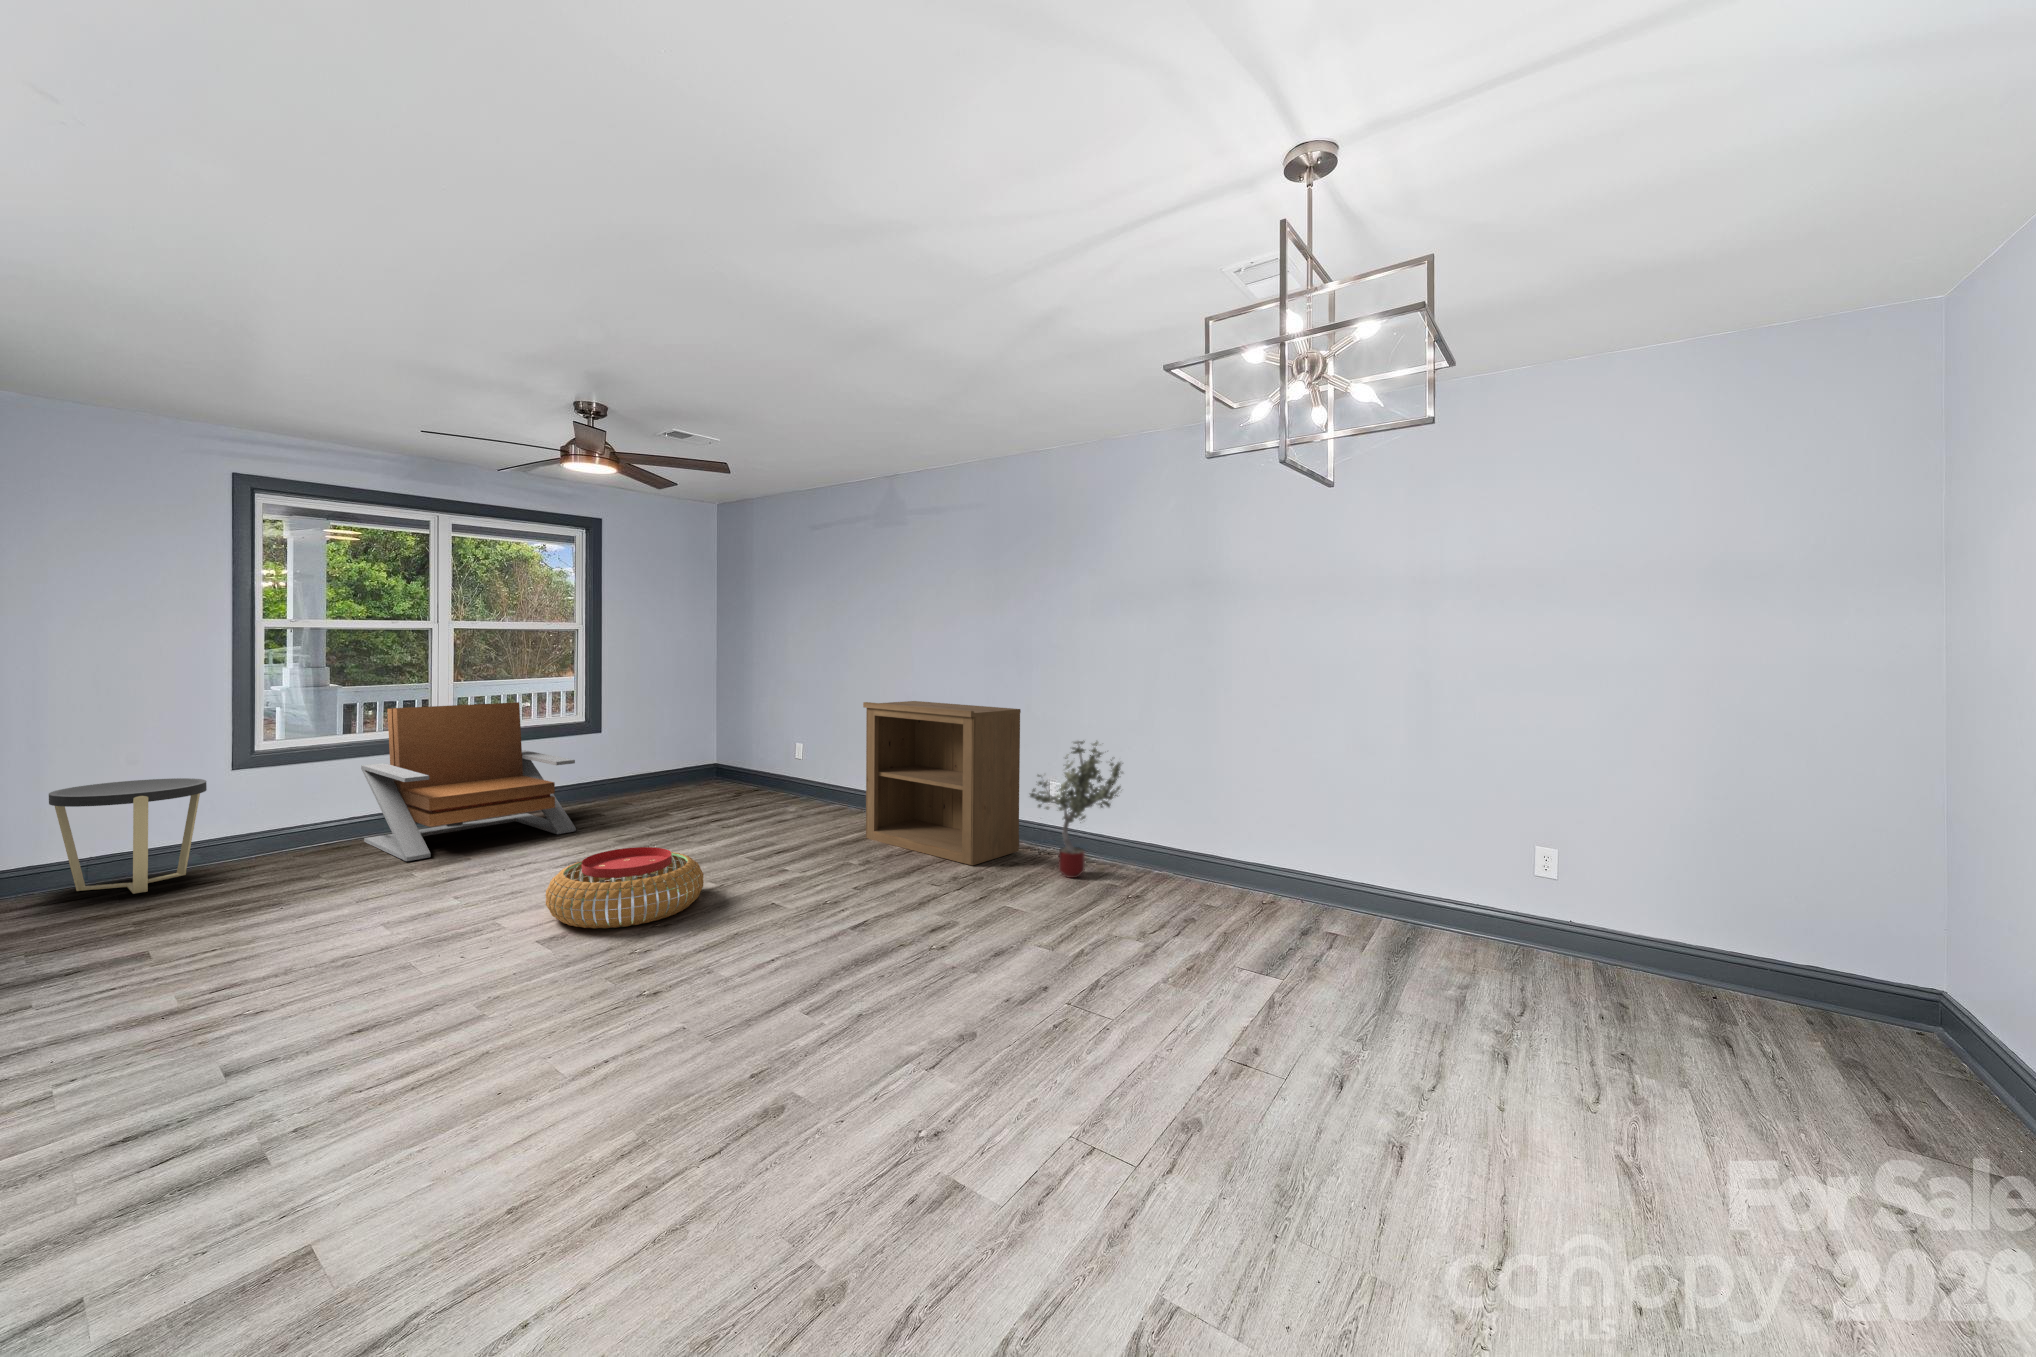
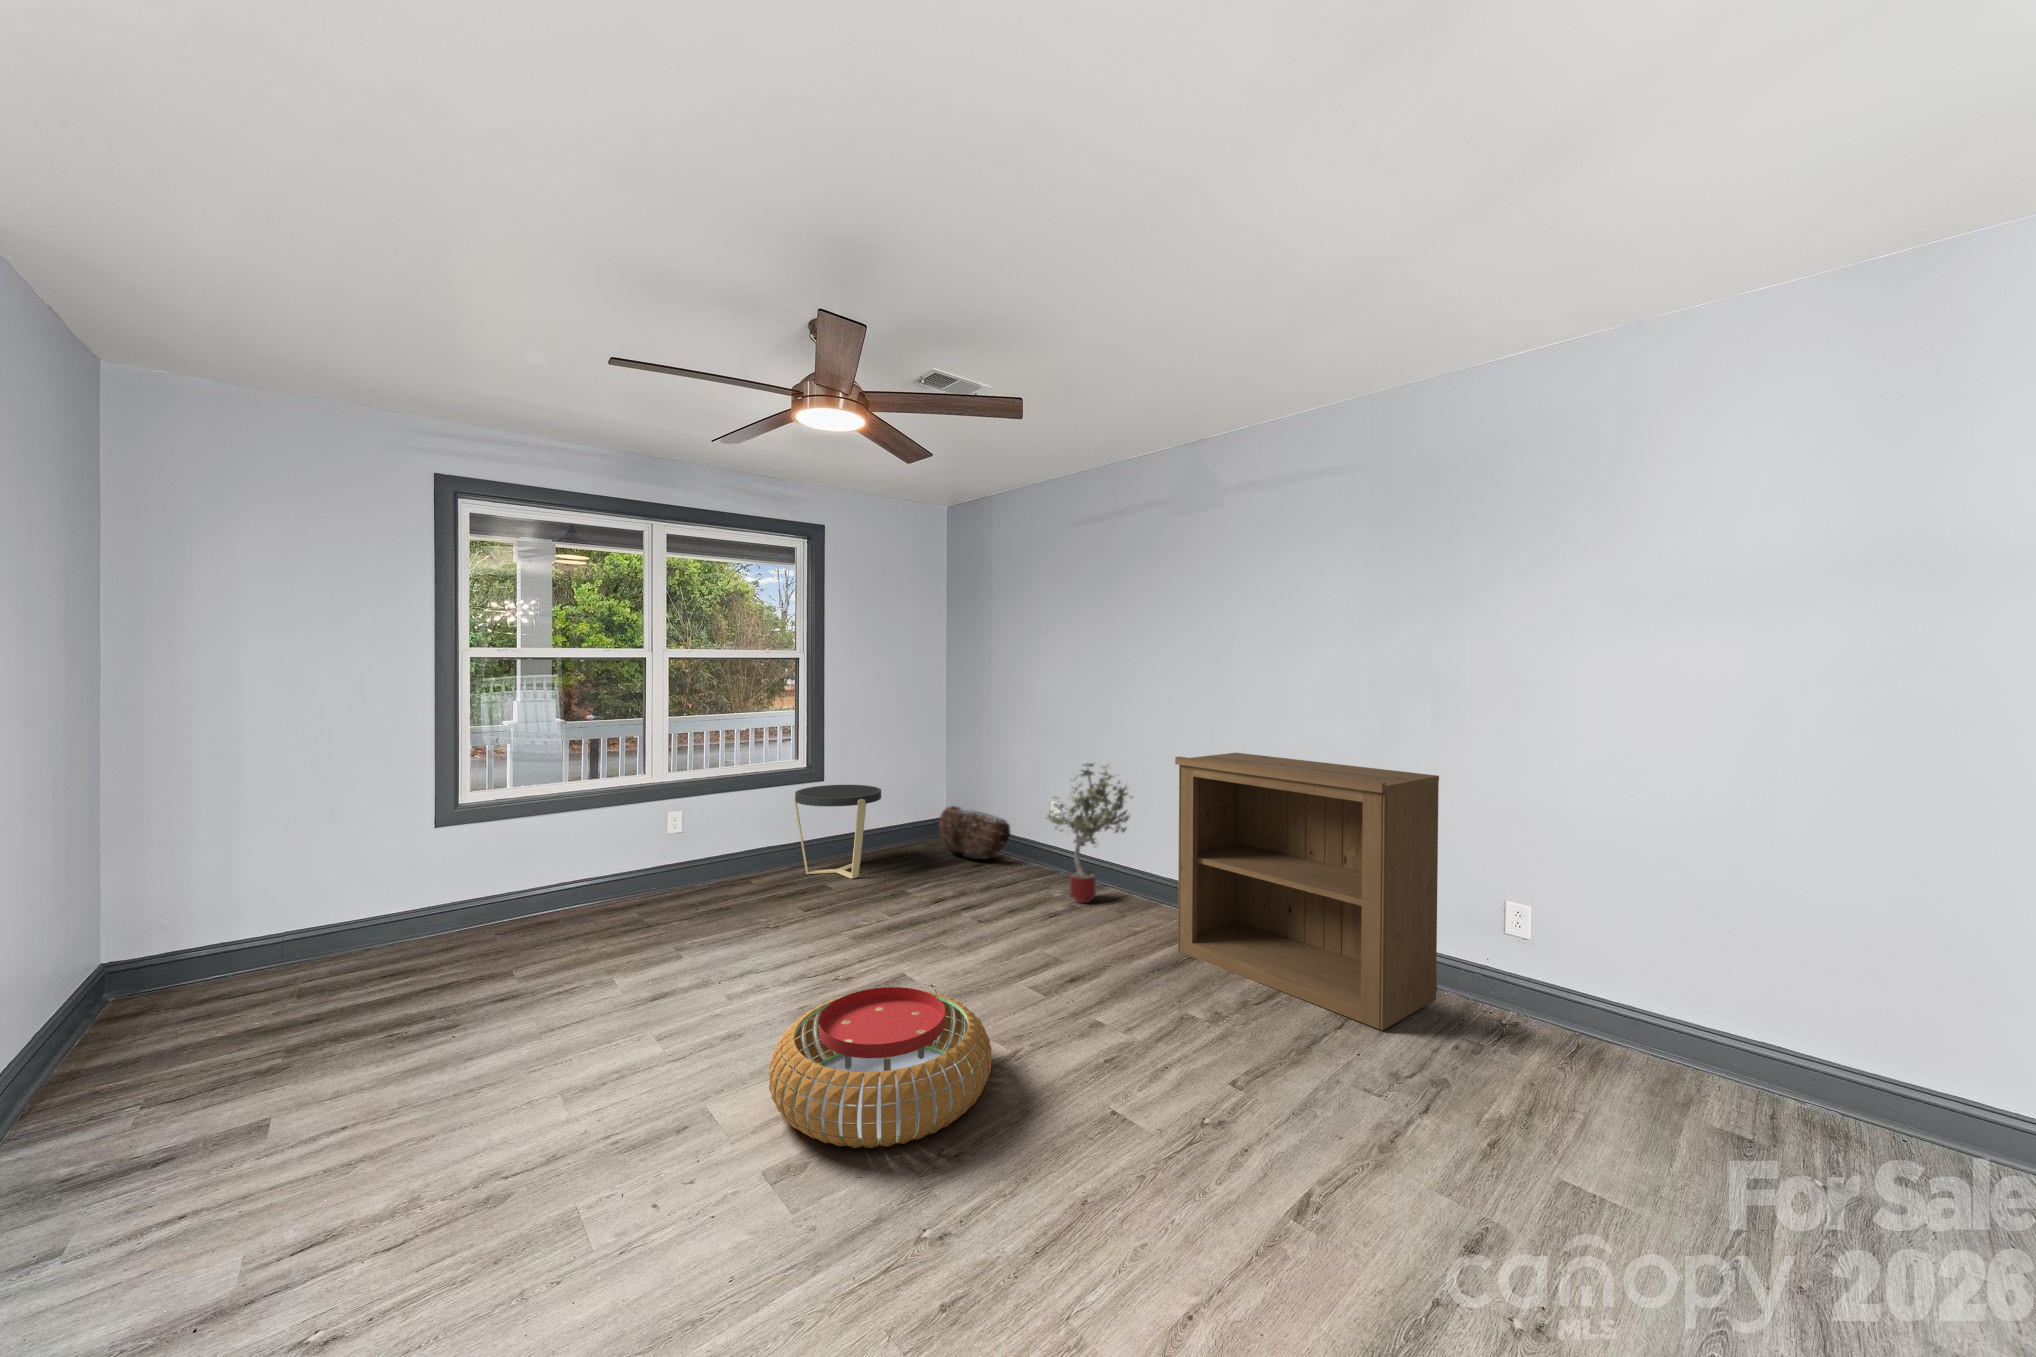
lounge chair: present [361,702,576,861] -> none [567,747,801,958]
potted tree: present [1030,741,1123,878] -> present [1048,763,1133,903]
basket: none [703,754,762,795] -> present [939,806,1010,859]
side table: present [49,778,207,894] -> present [794,785,881,879]

